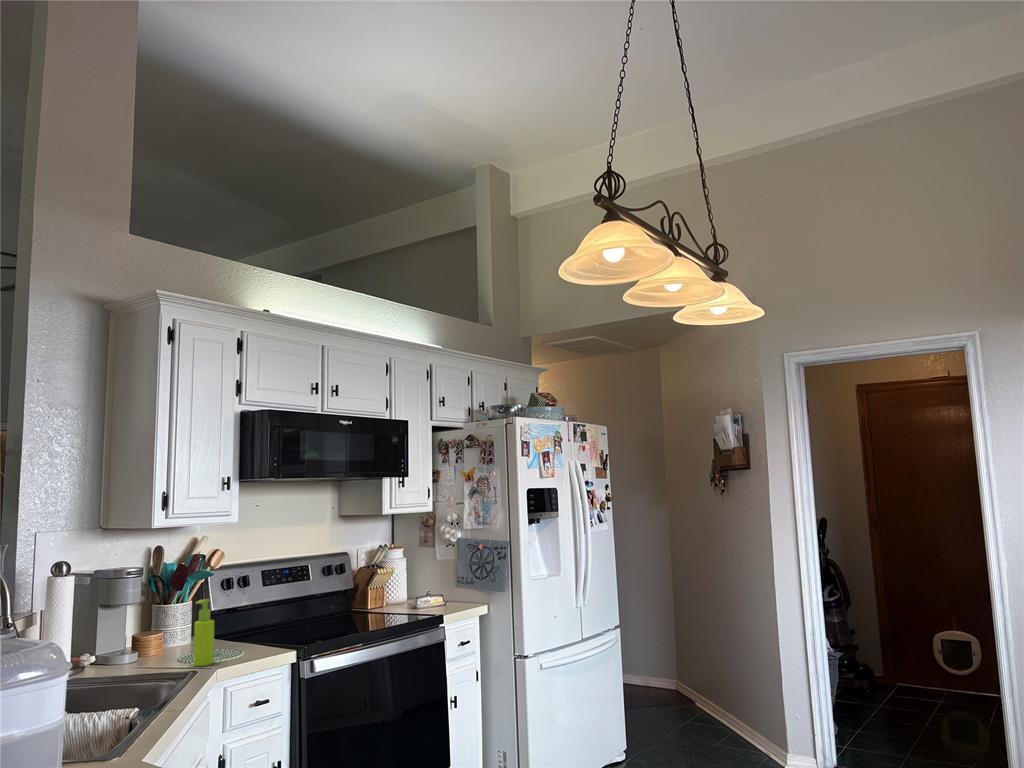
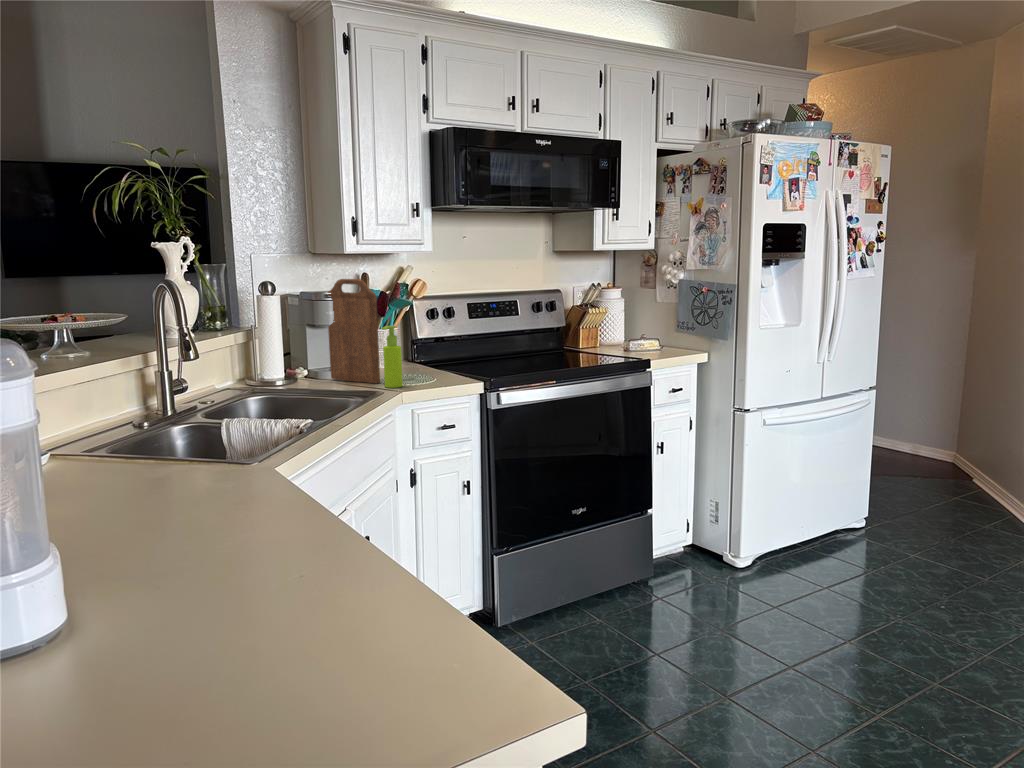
cutting board: none [124,553,187,663] -> present [328,279,380,383]

